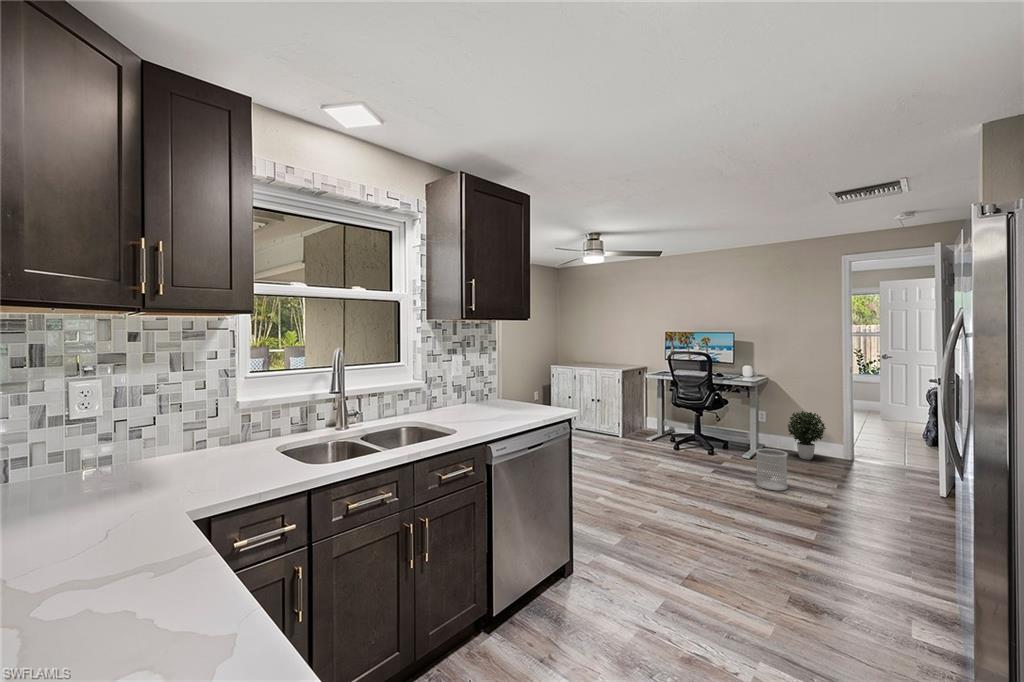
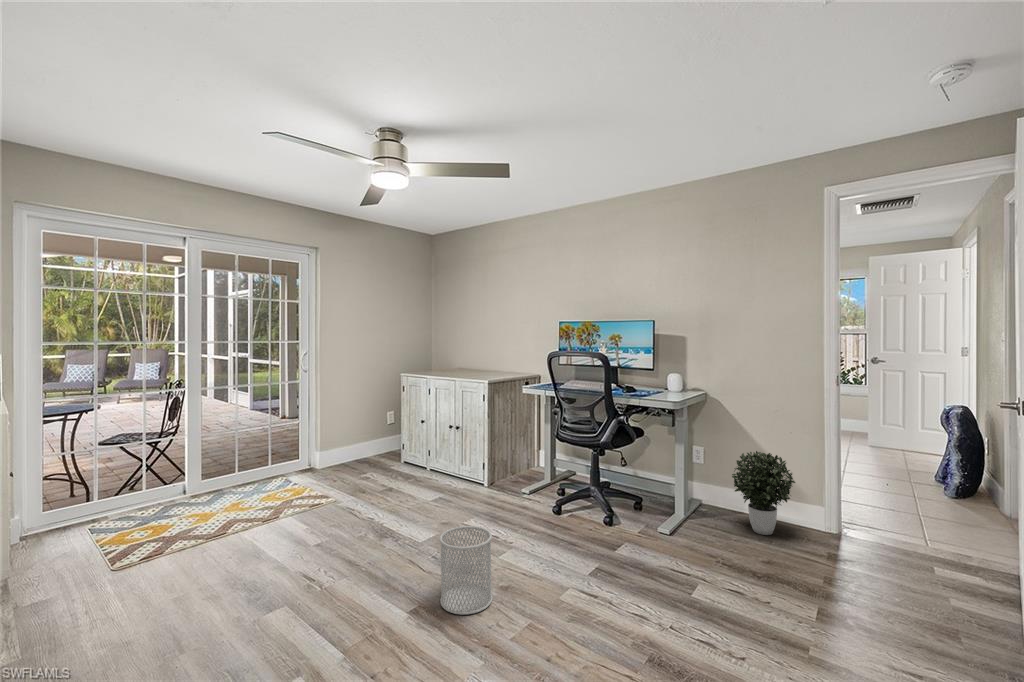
wastebasket: present [756,449,788,491] -> present [440,526,493,615]

